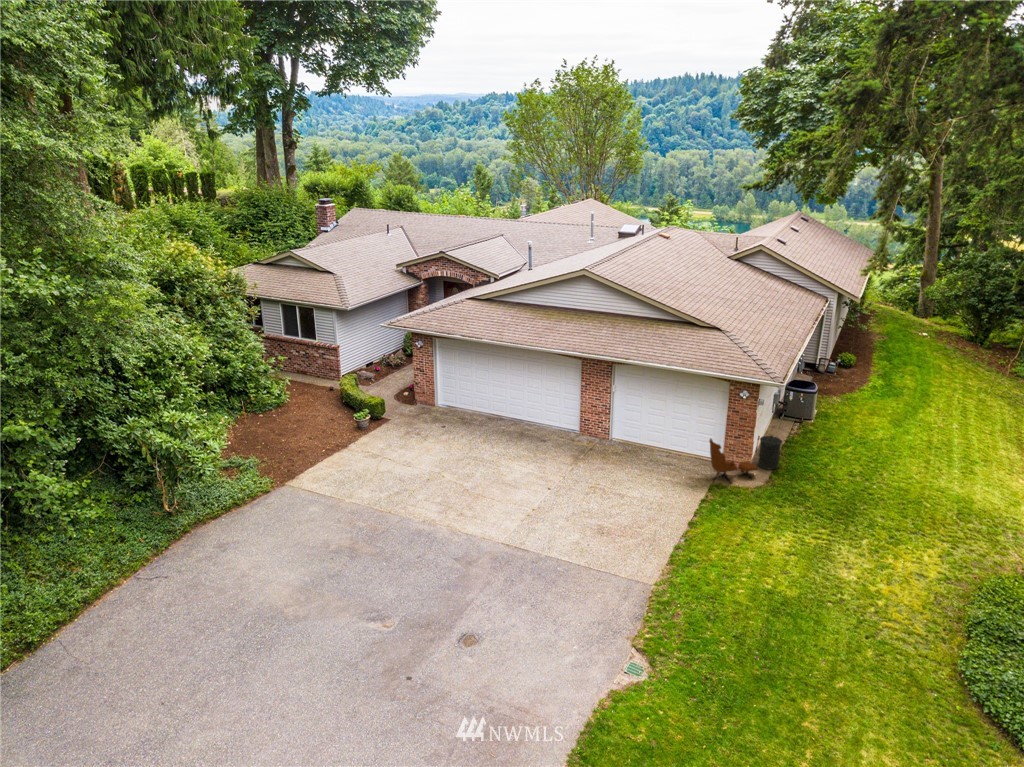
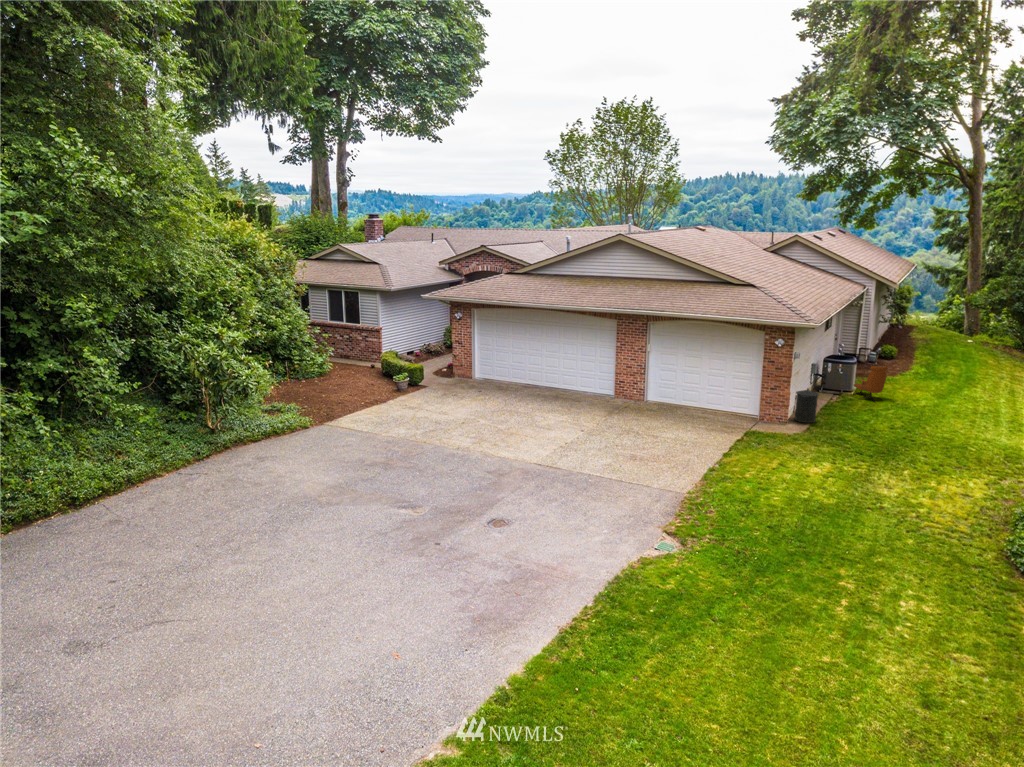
lounge chair: present [710,439,757,480] -> present [854,366,888,400]

